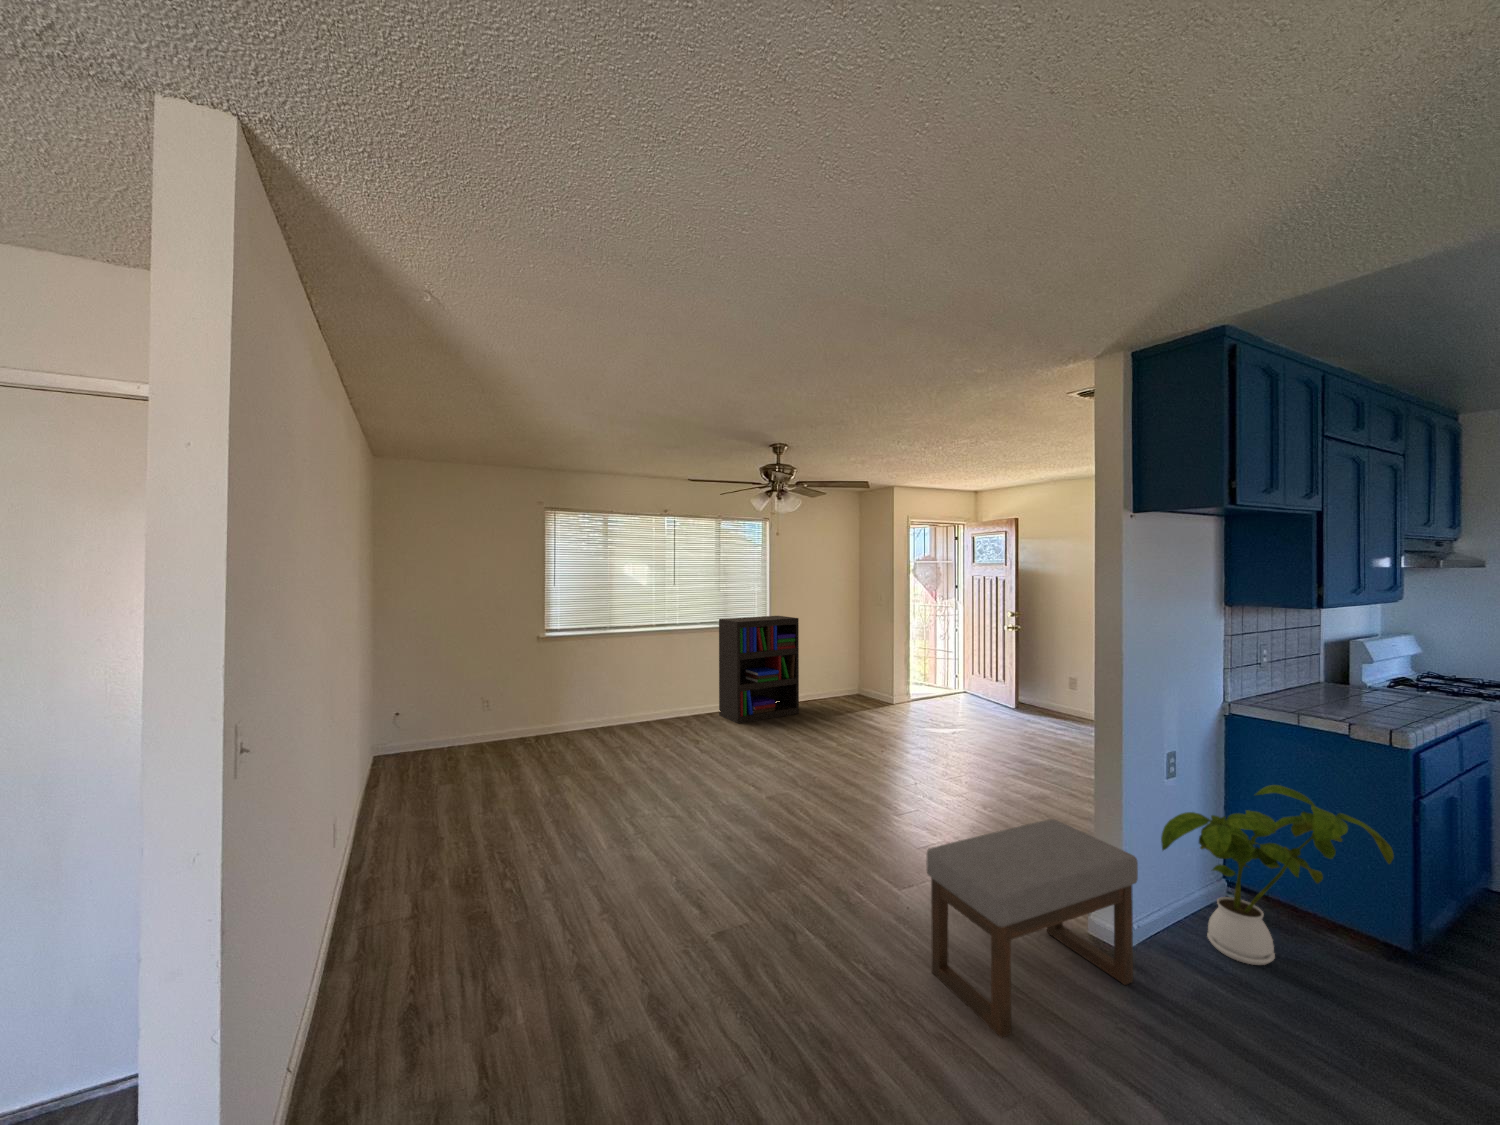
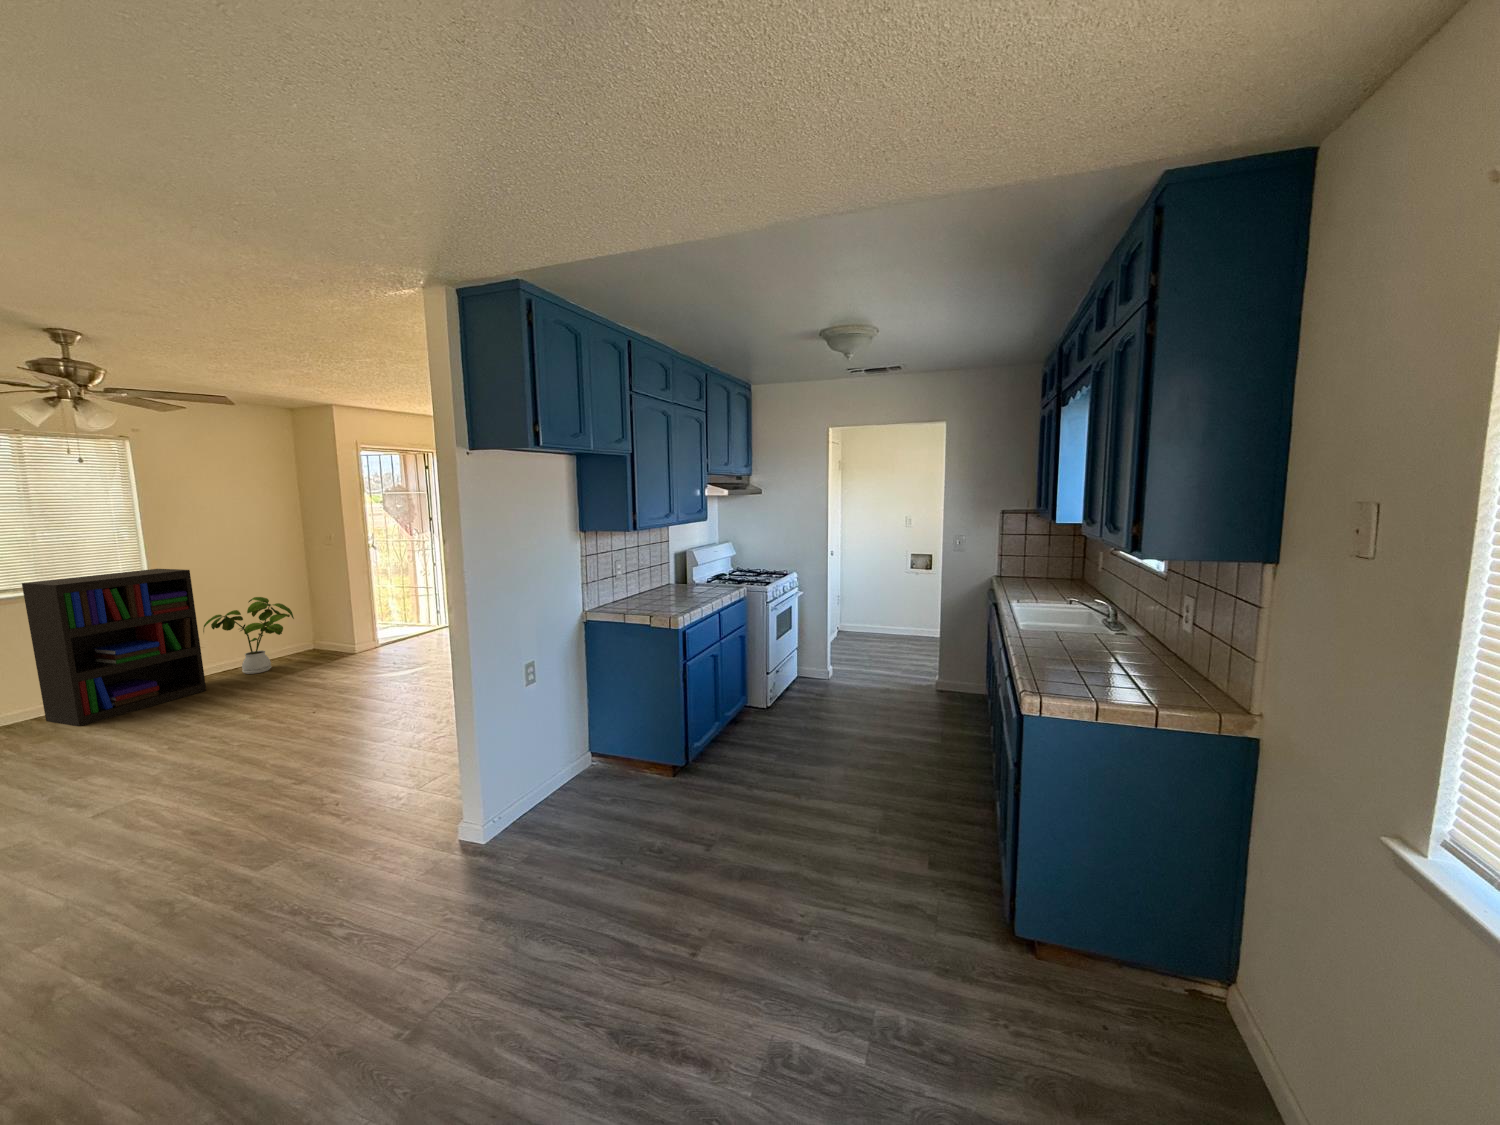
house plant: present [1161,785,1394,965] -> present [203,597,294,674]
ottoman: present [926,819,1138,1037] -> none [214,753,473,1002]

